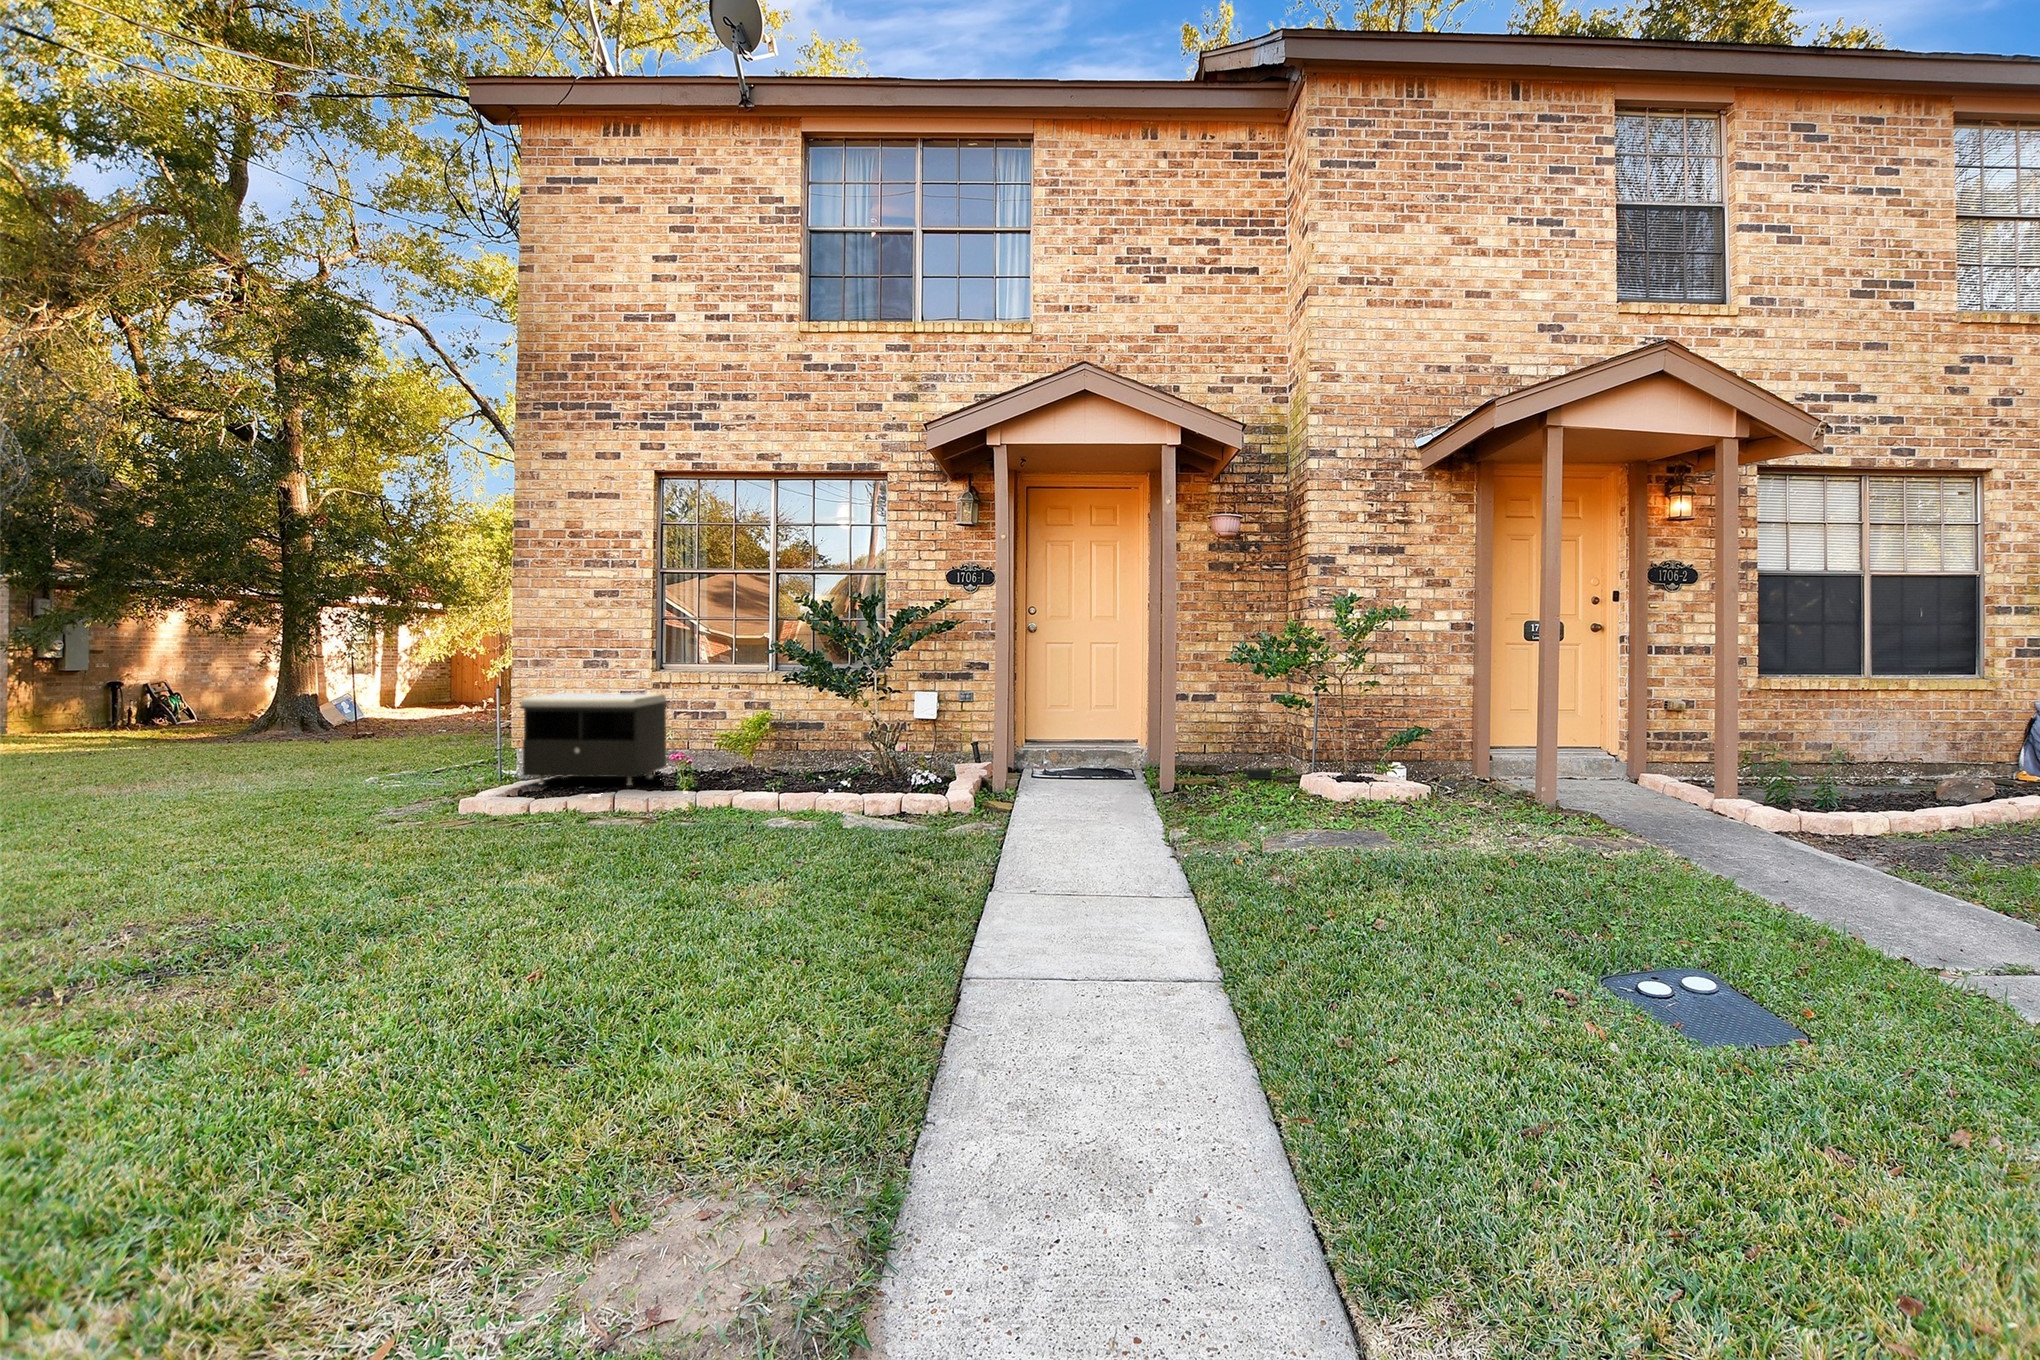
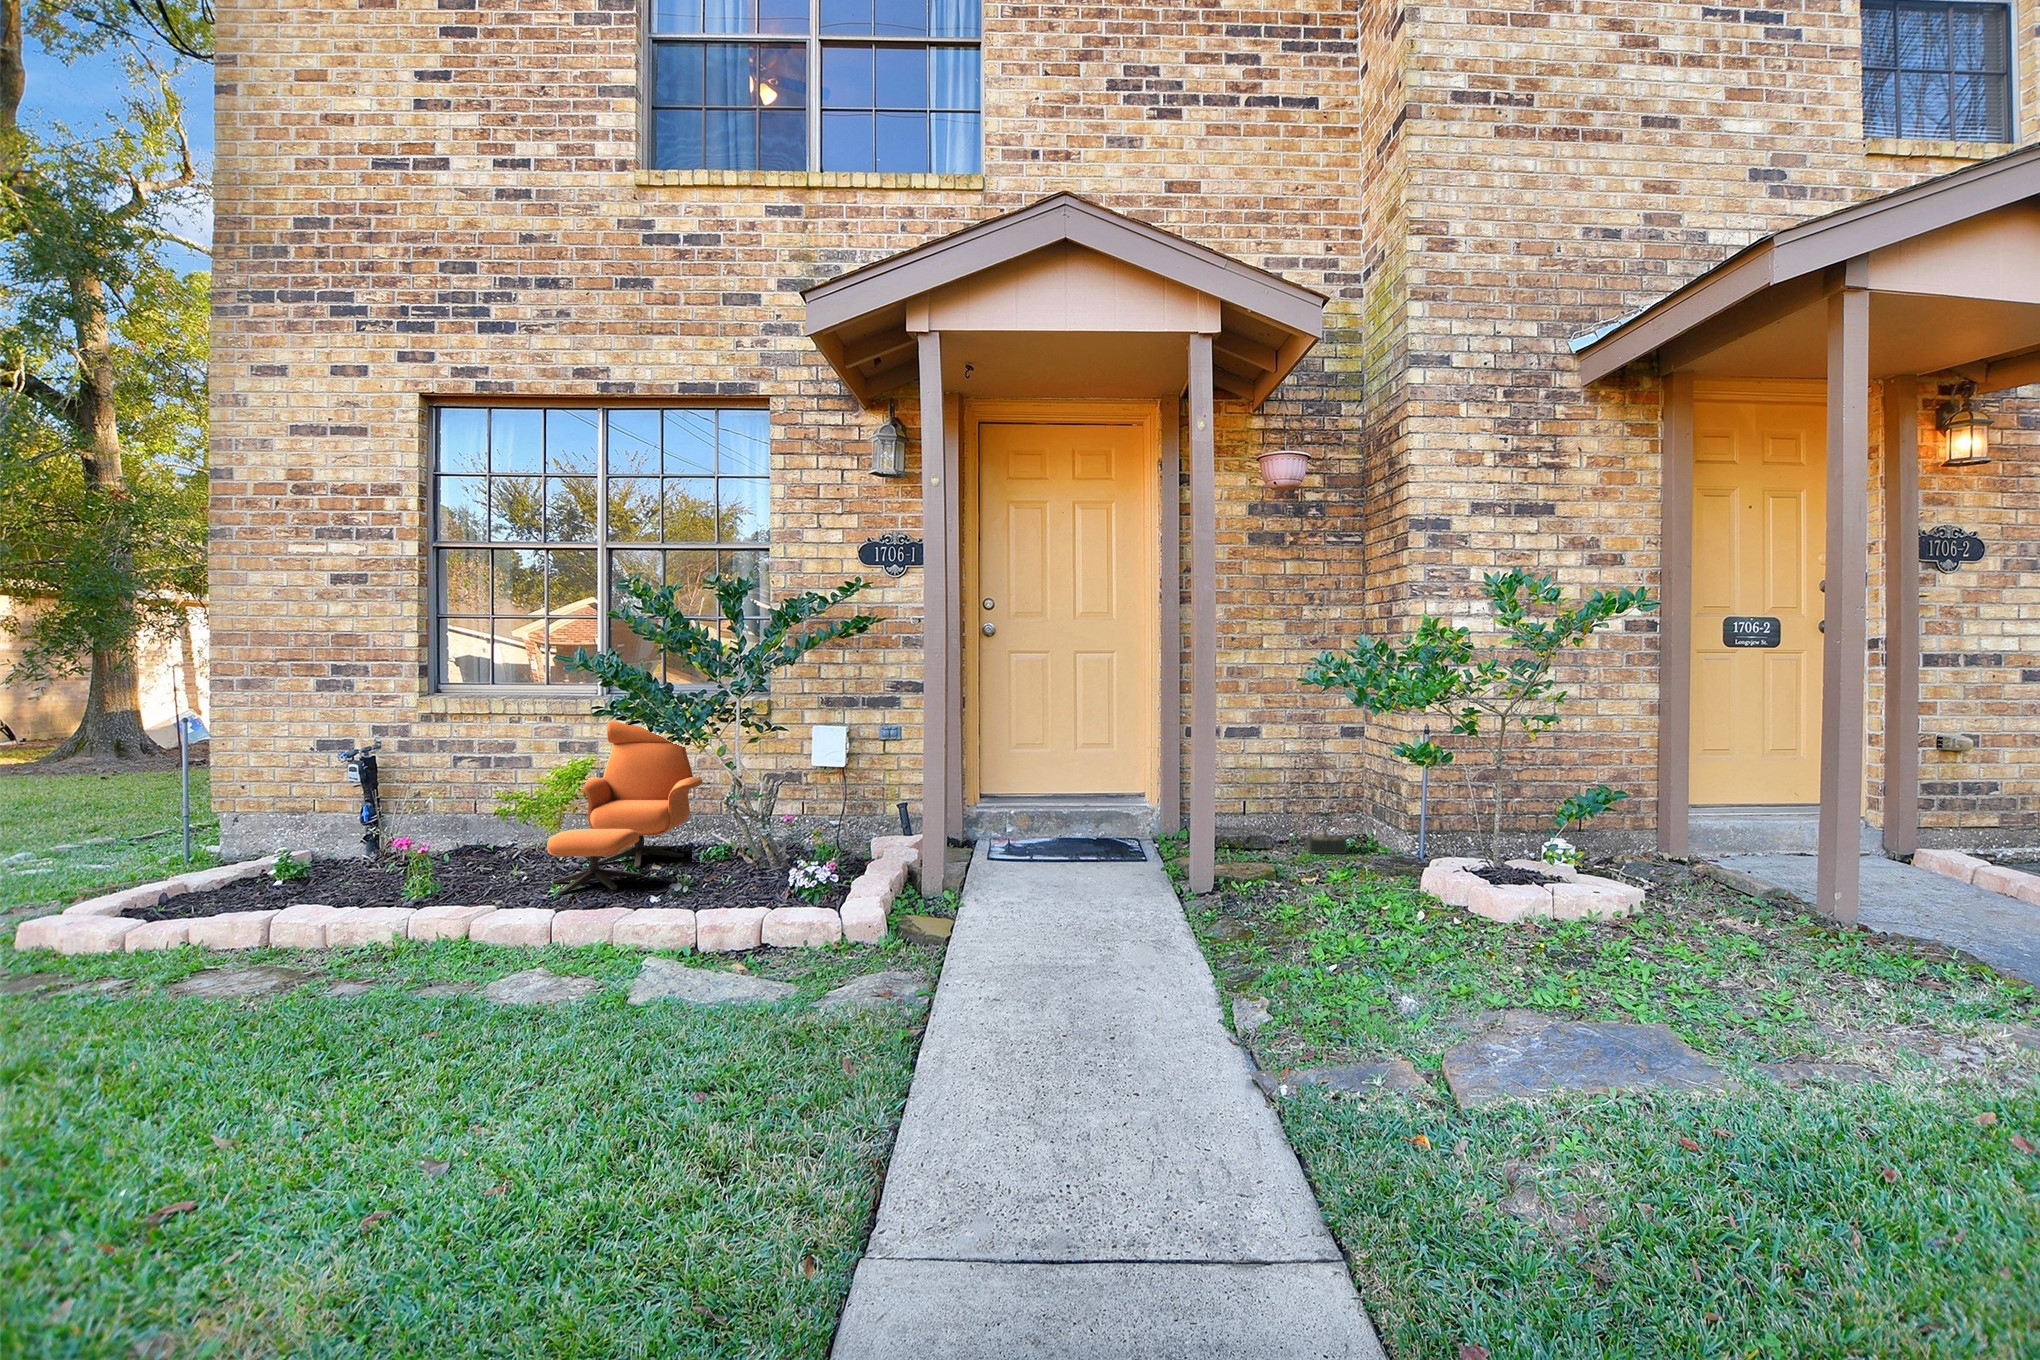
lounge chair: none [758,687,844,793] -> present [547,720,703,894]
storage bench: present [521,693,666,785] -> none [170,731,431,878]

